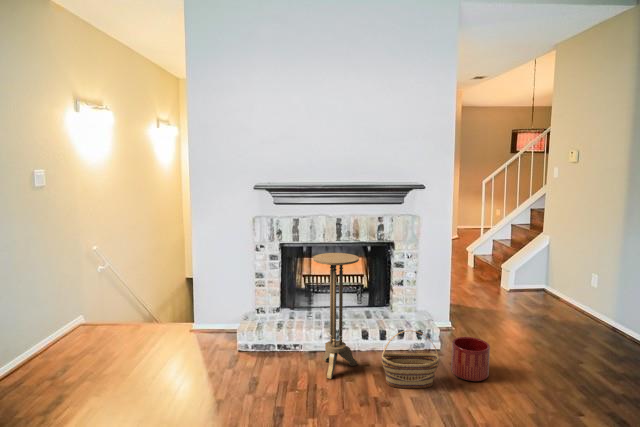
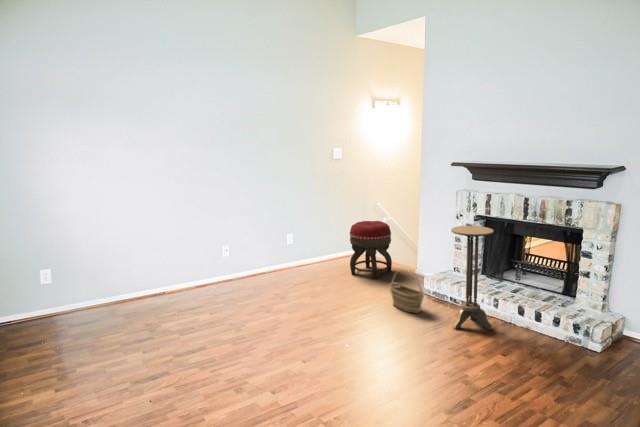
footstool: none [96,271,163,360] -> present [350,221,392,279]
basket: present [382,330,439,388] -> present [390,271,424,313]
planter: present [451,337,490,381] -> none [566,337,614,386]

